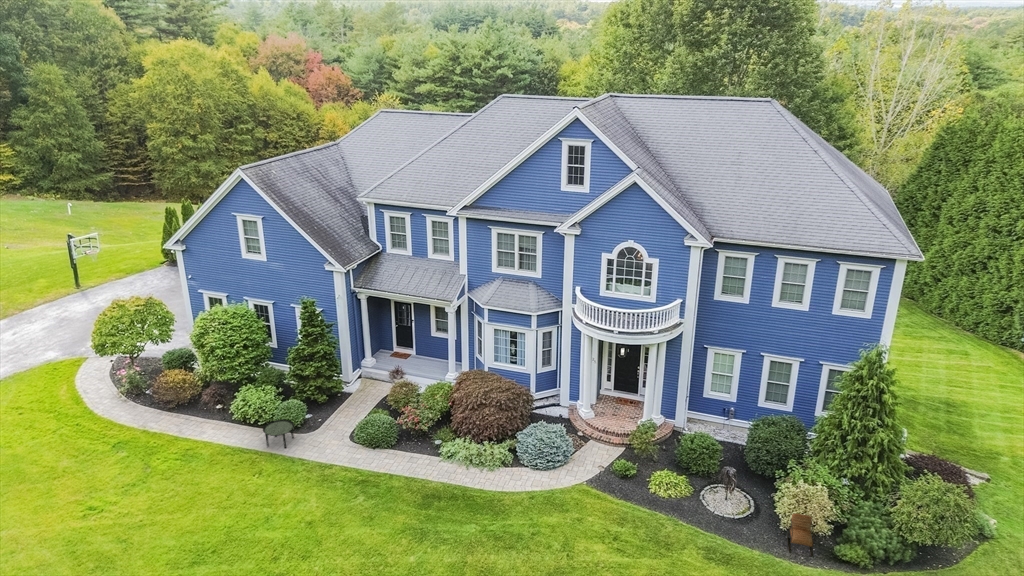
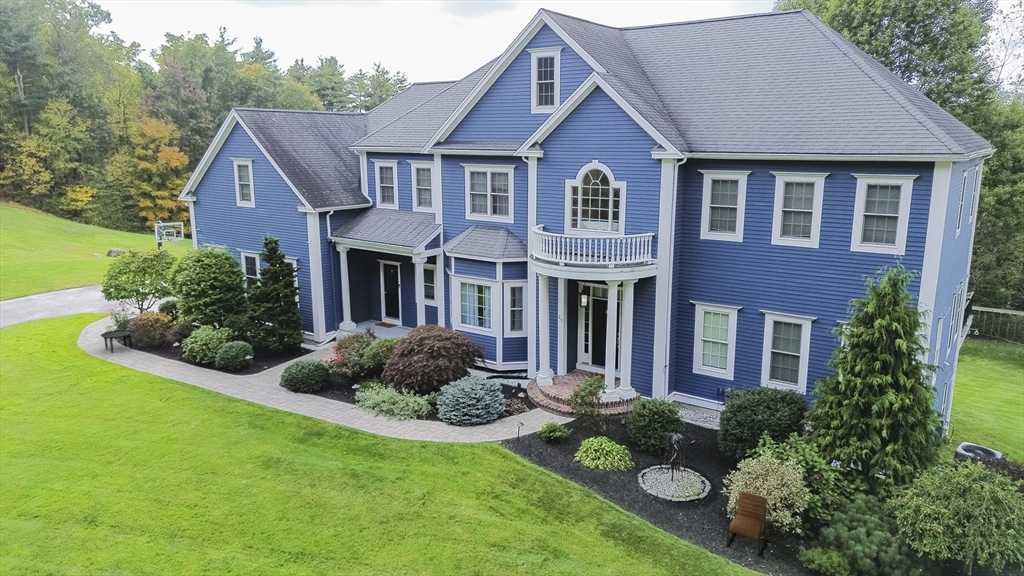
round table: present [263,419,294,448] -> present [101,330,133,353]

